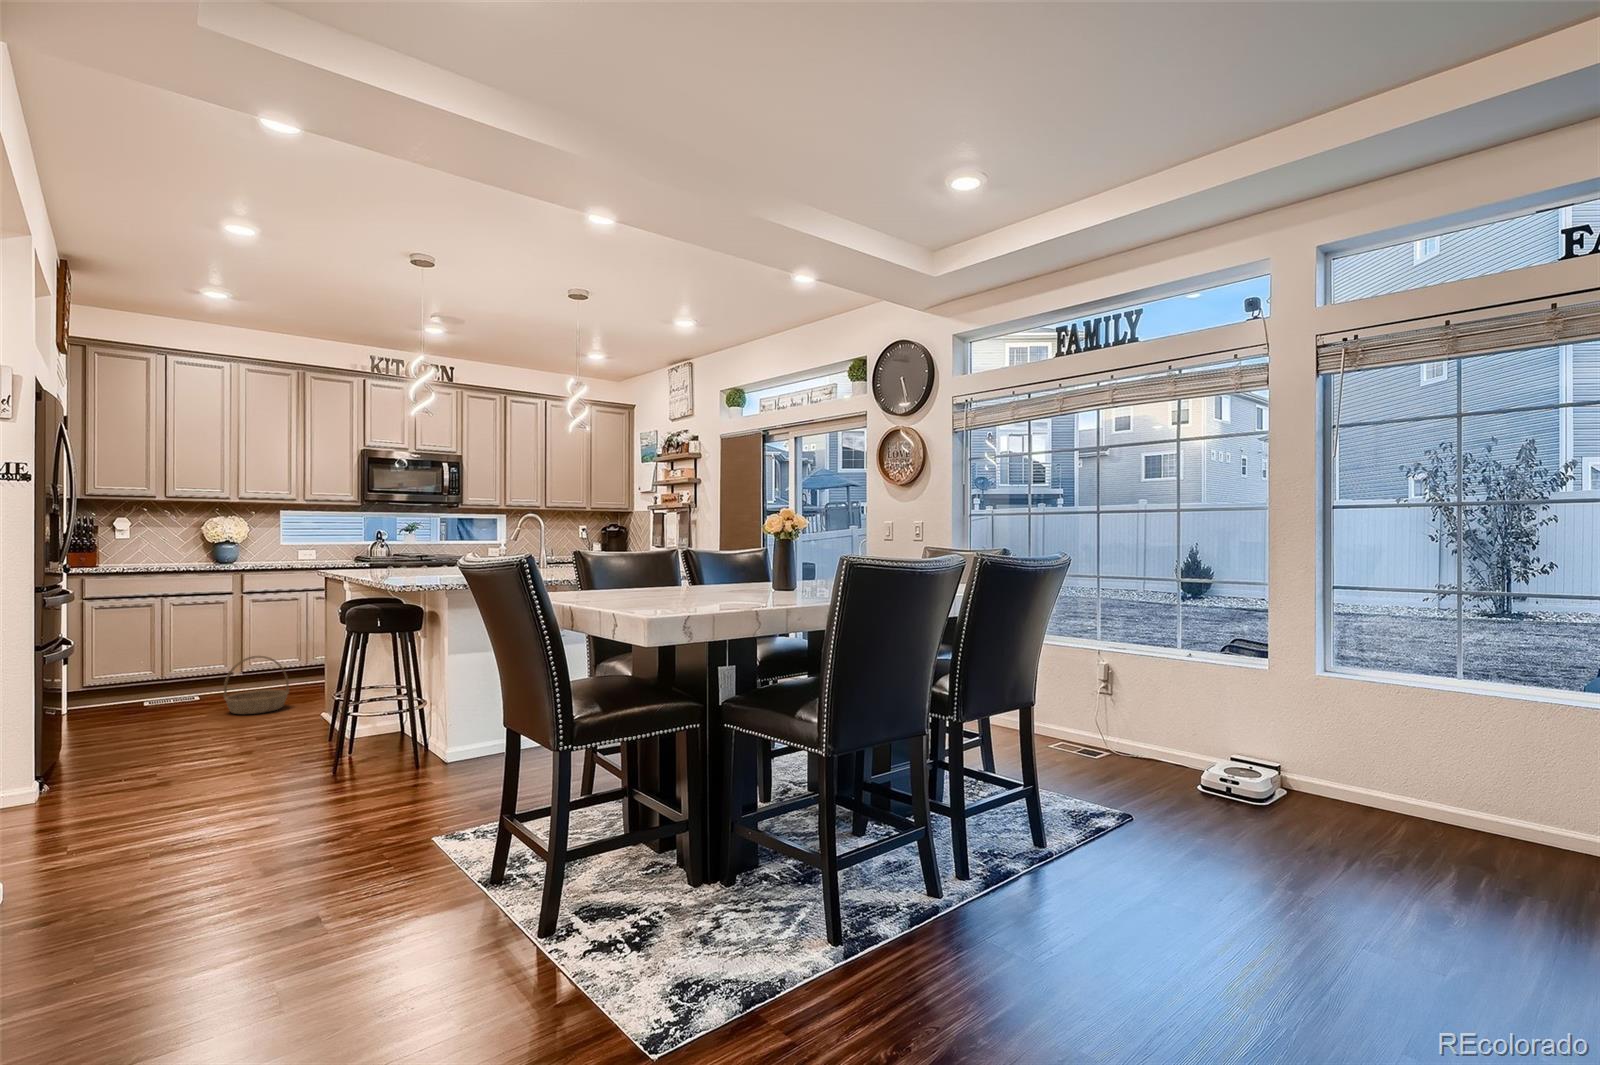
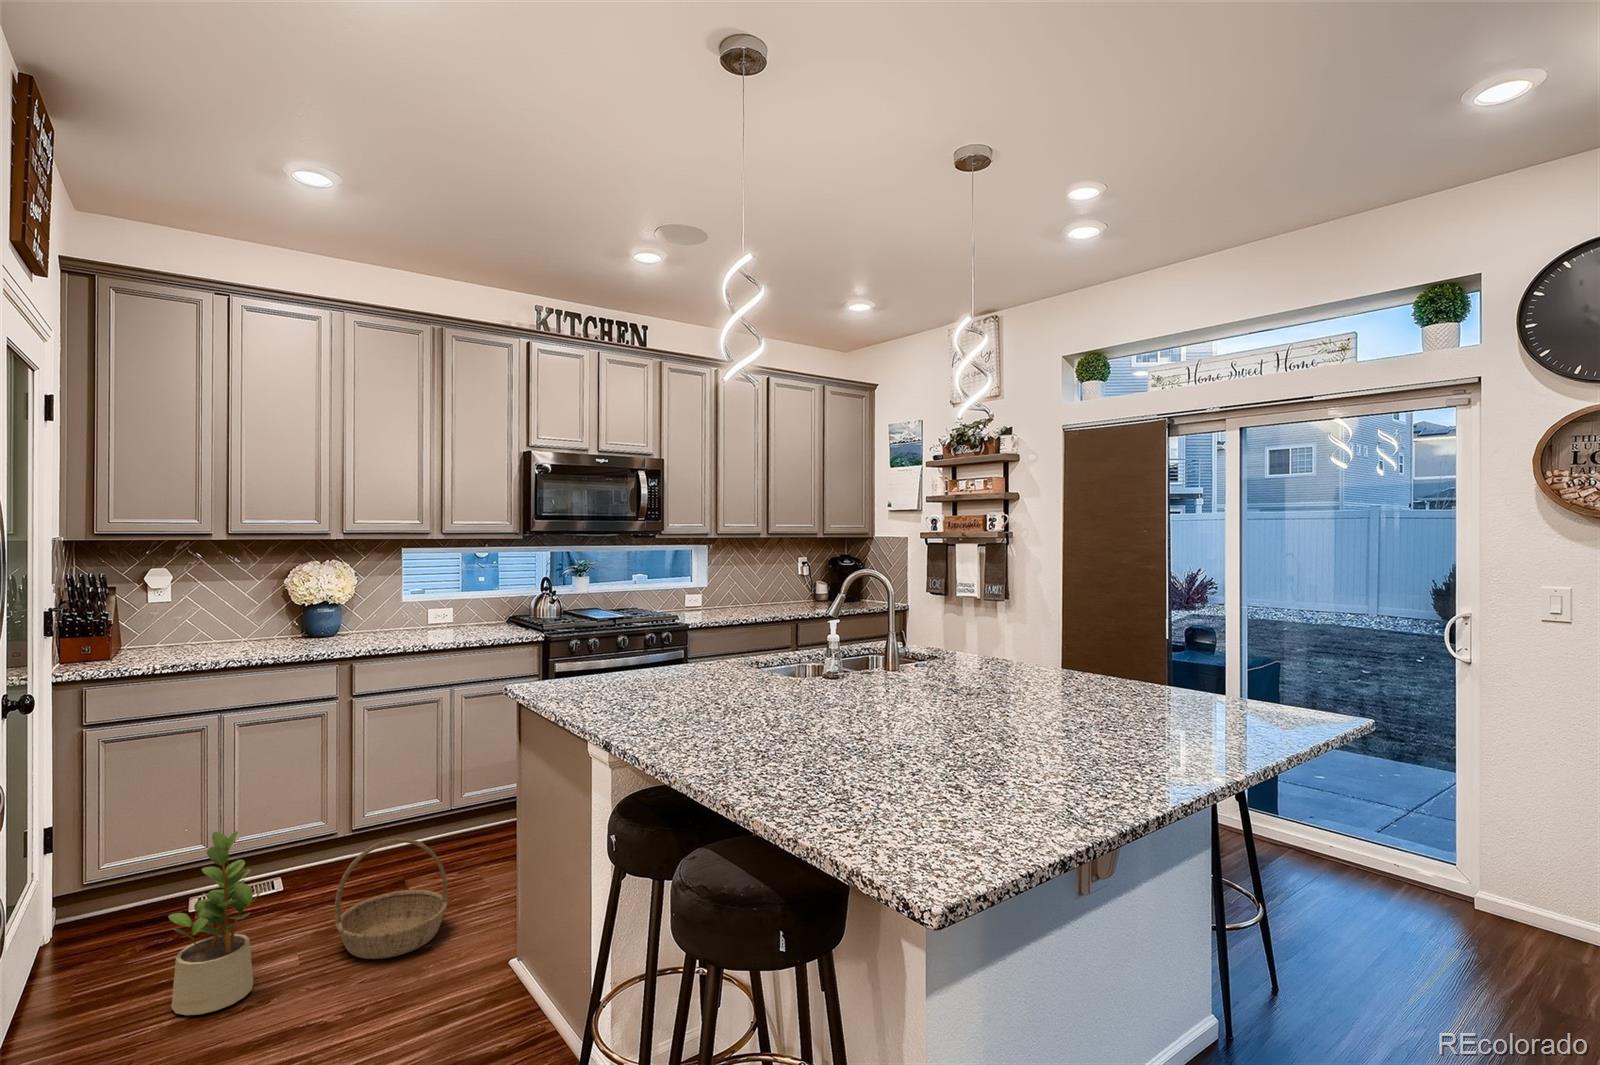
potted plant: none [133,640,185,726] -> present [168,831,267,1015]

